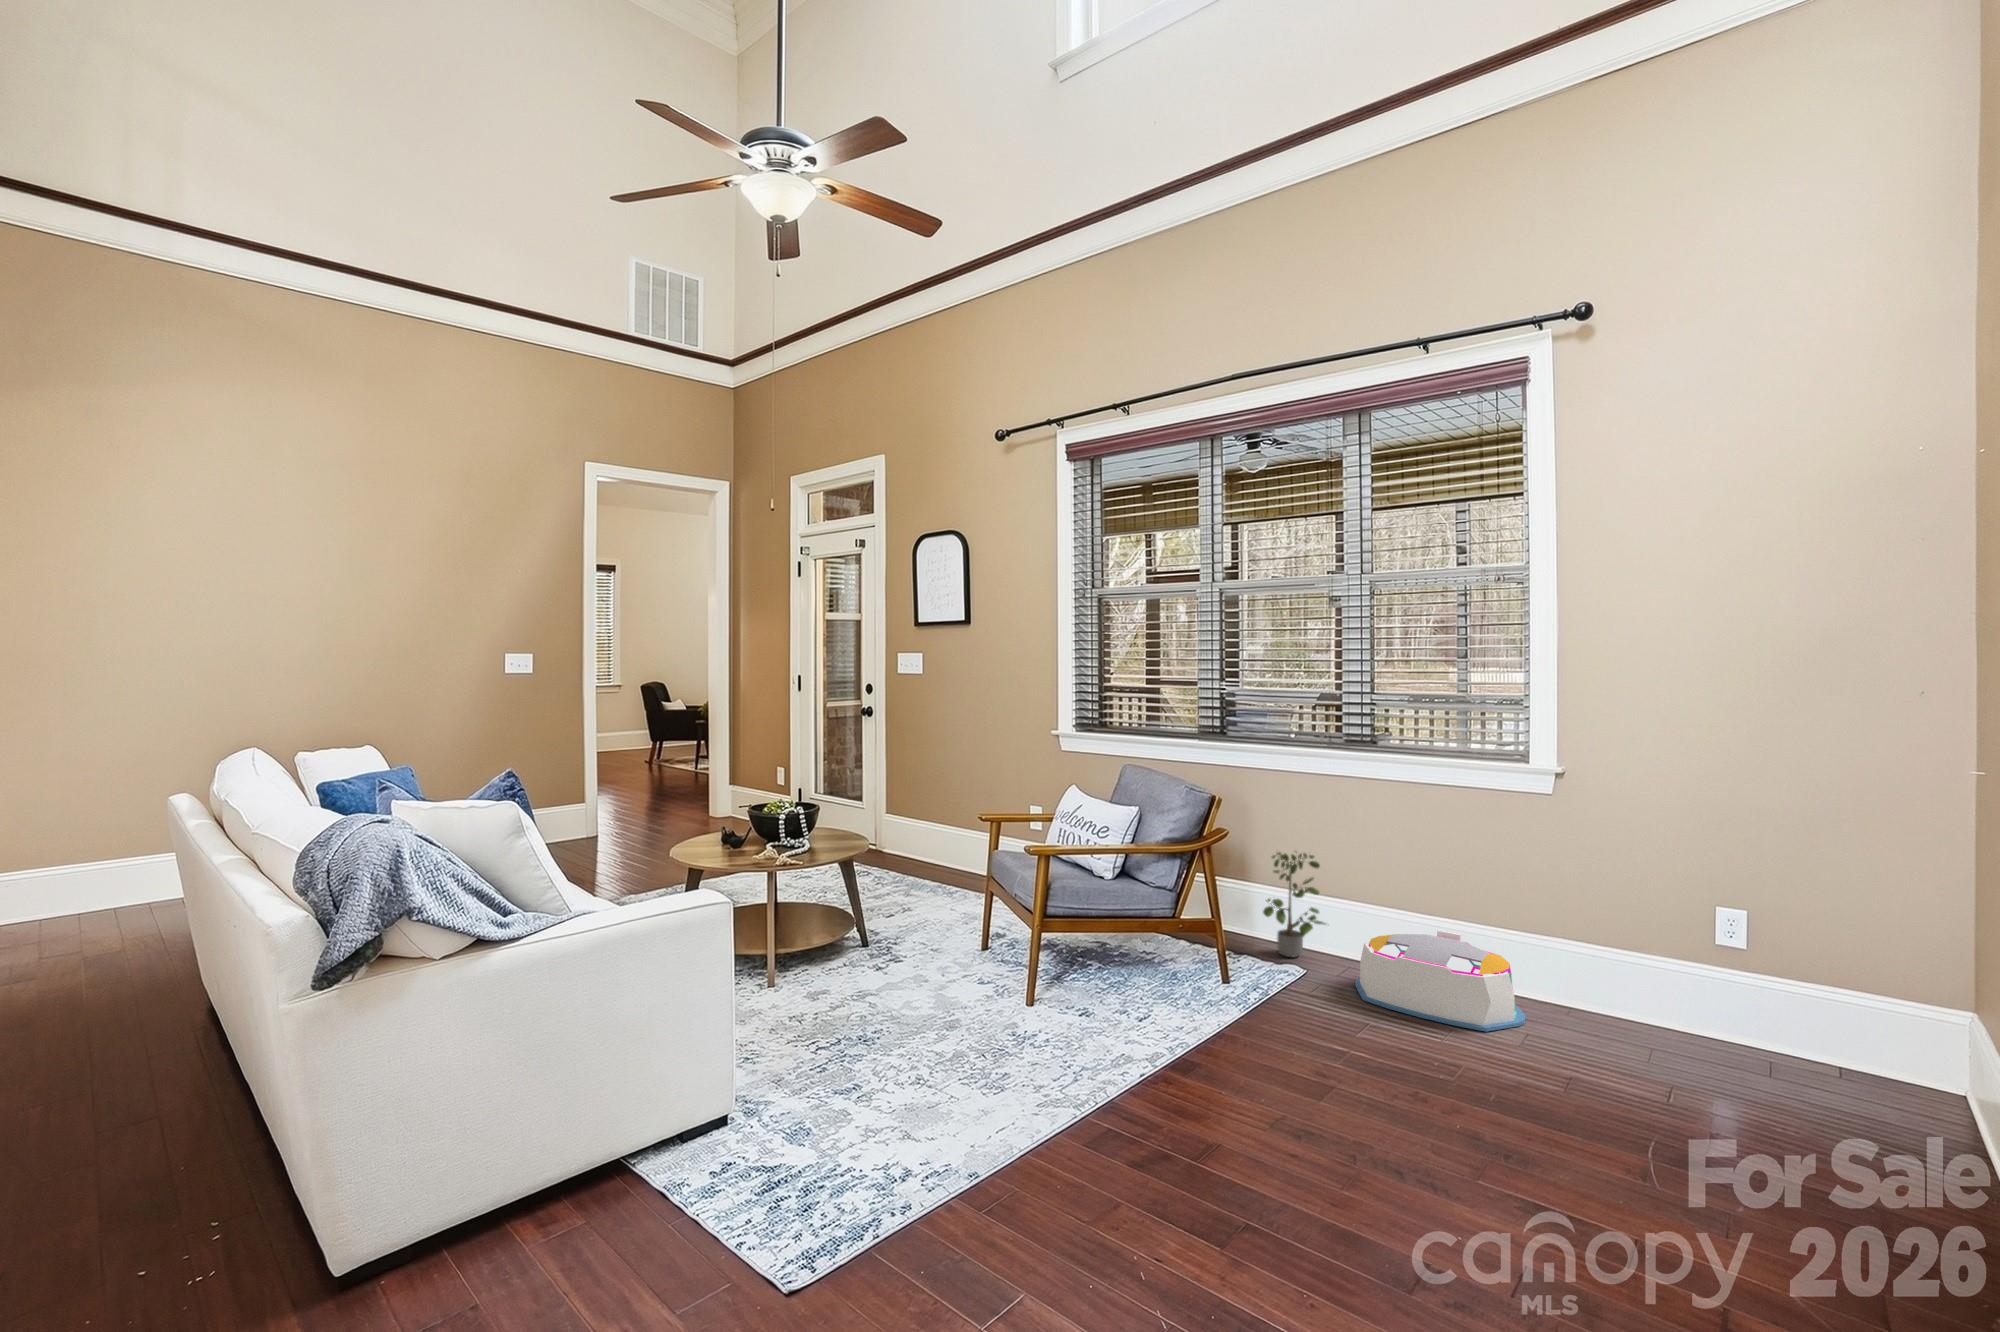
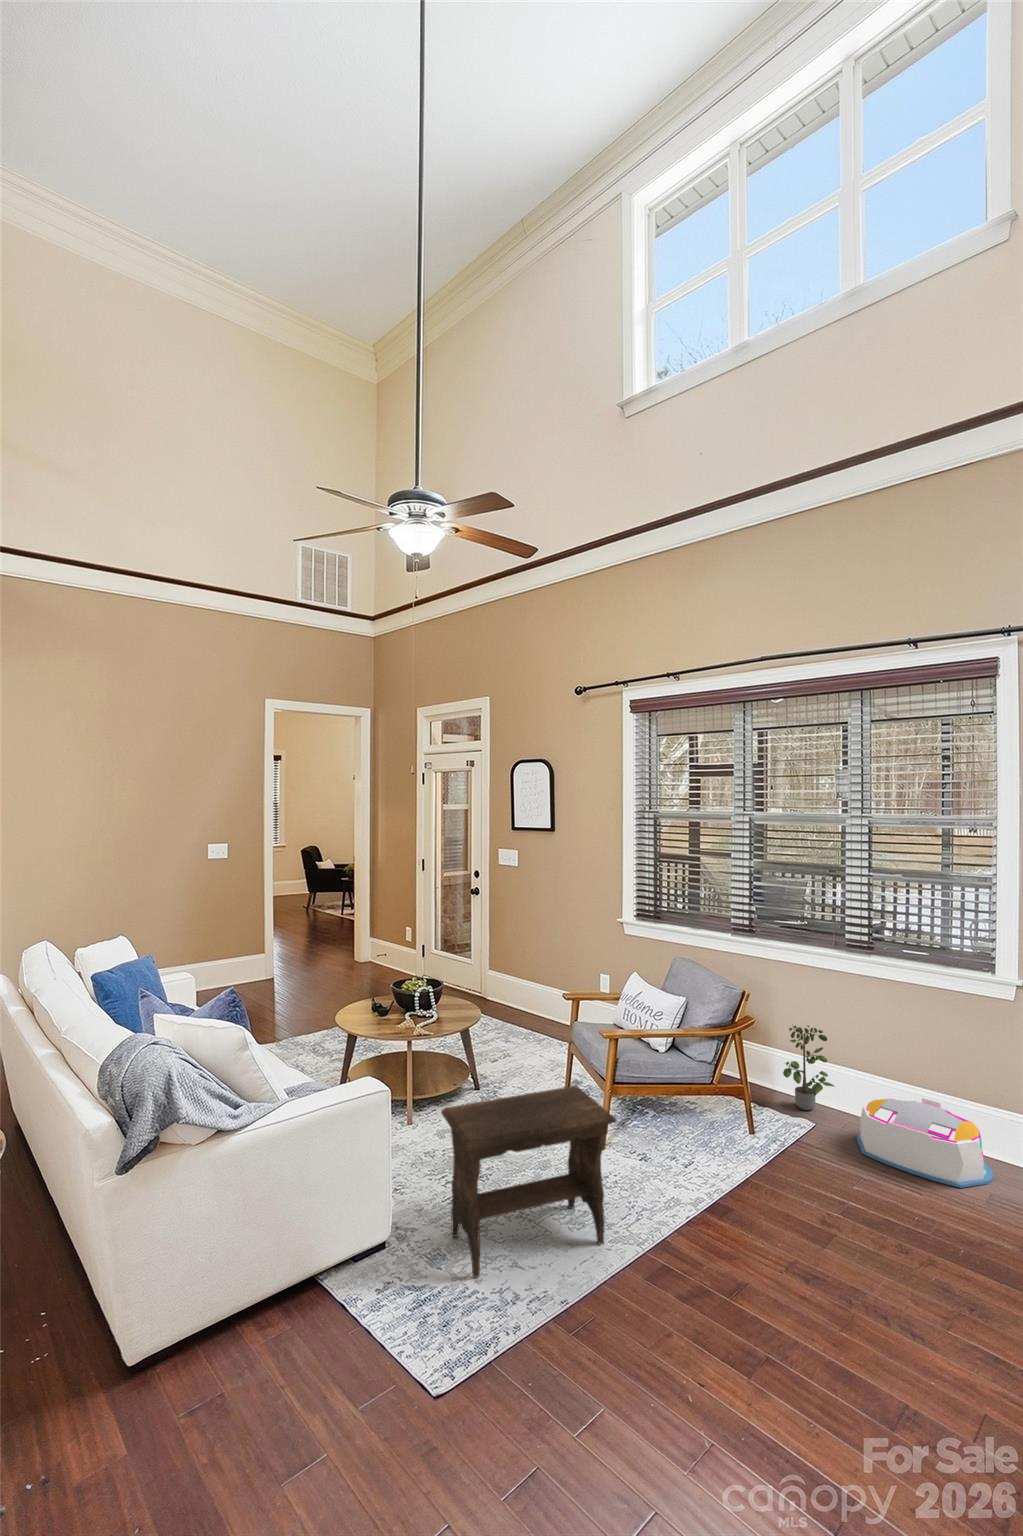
footstool: none [807,908,1049,1153] -> present [441,1085,616,1278]

